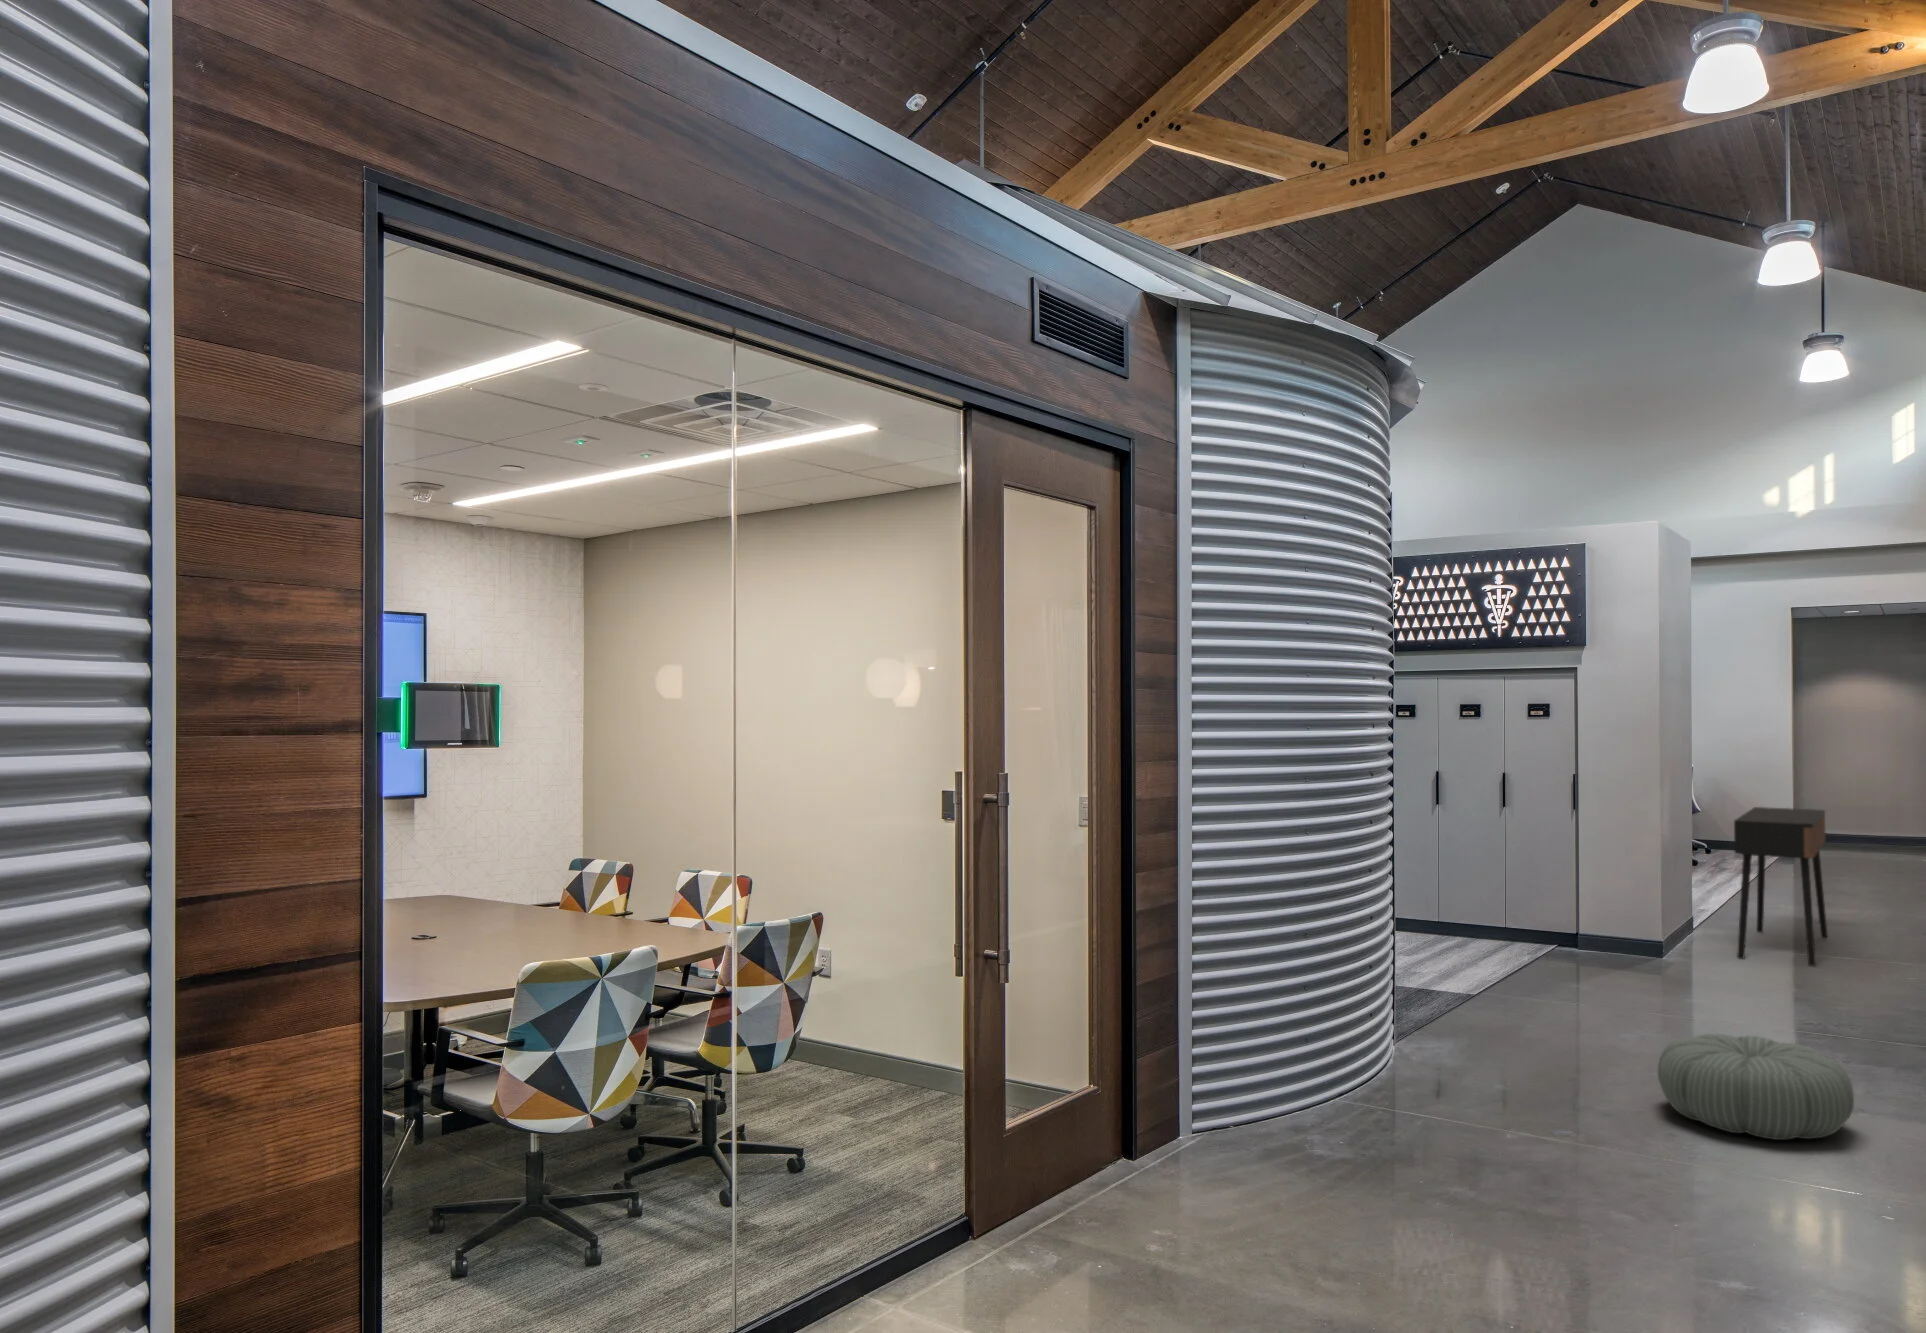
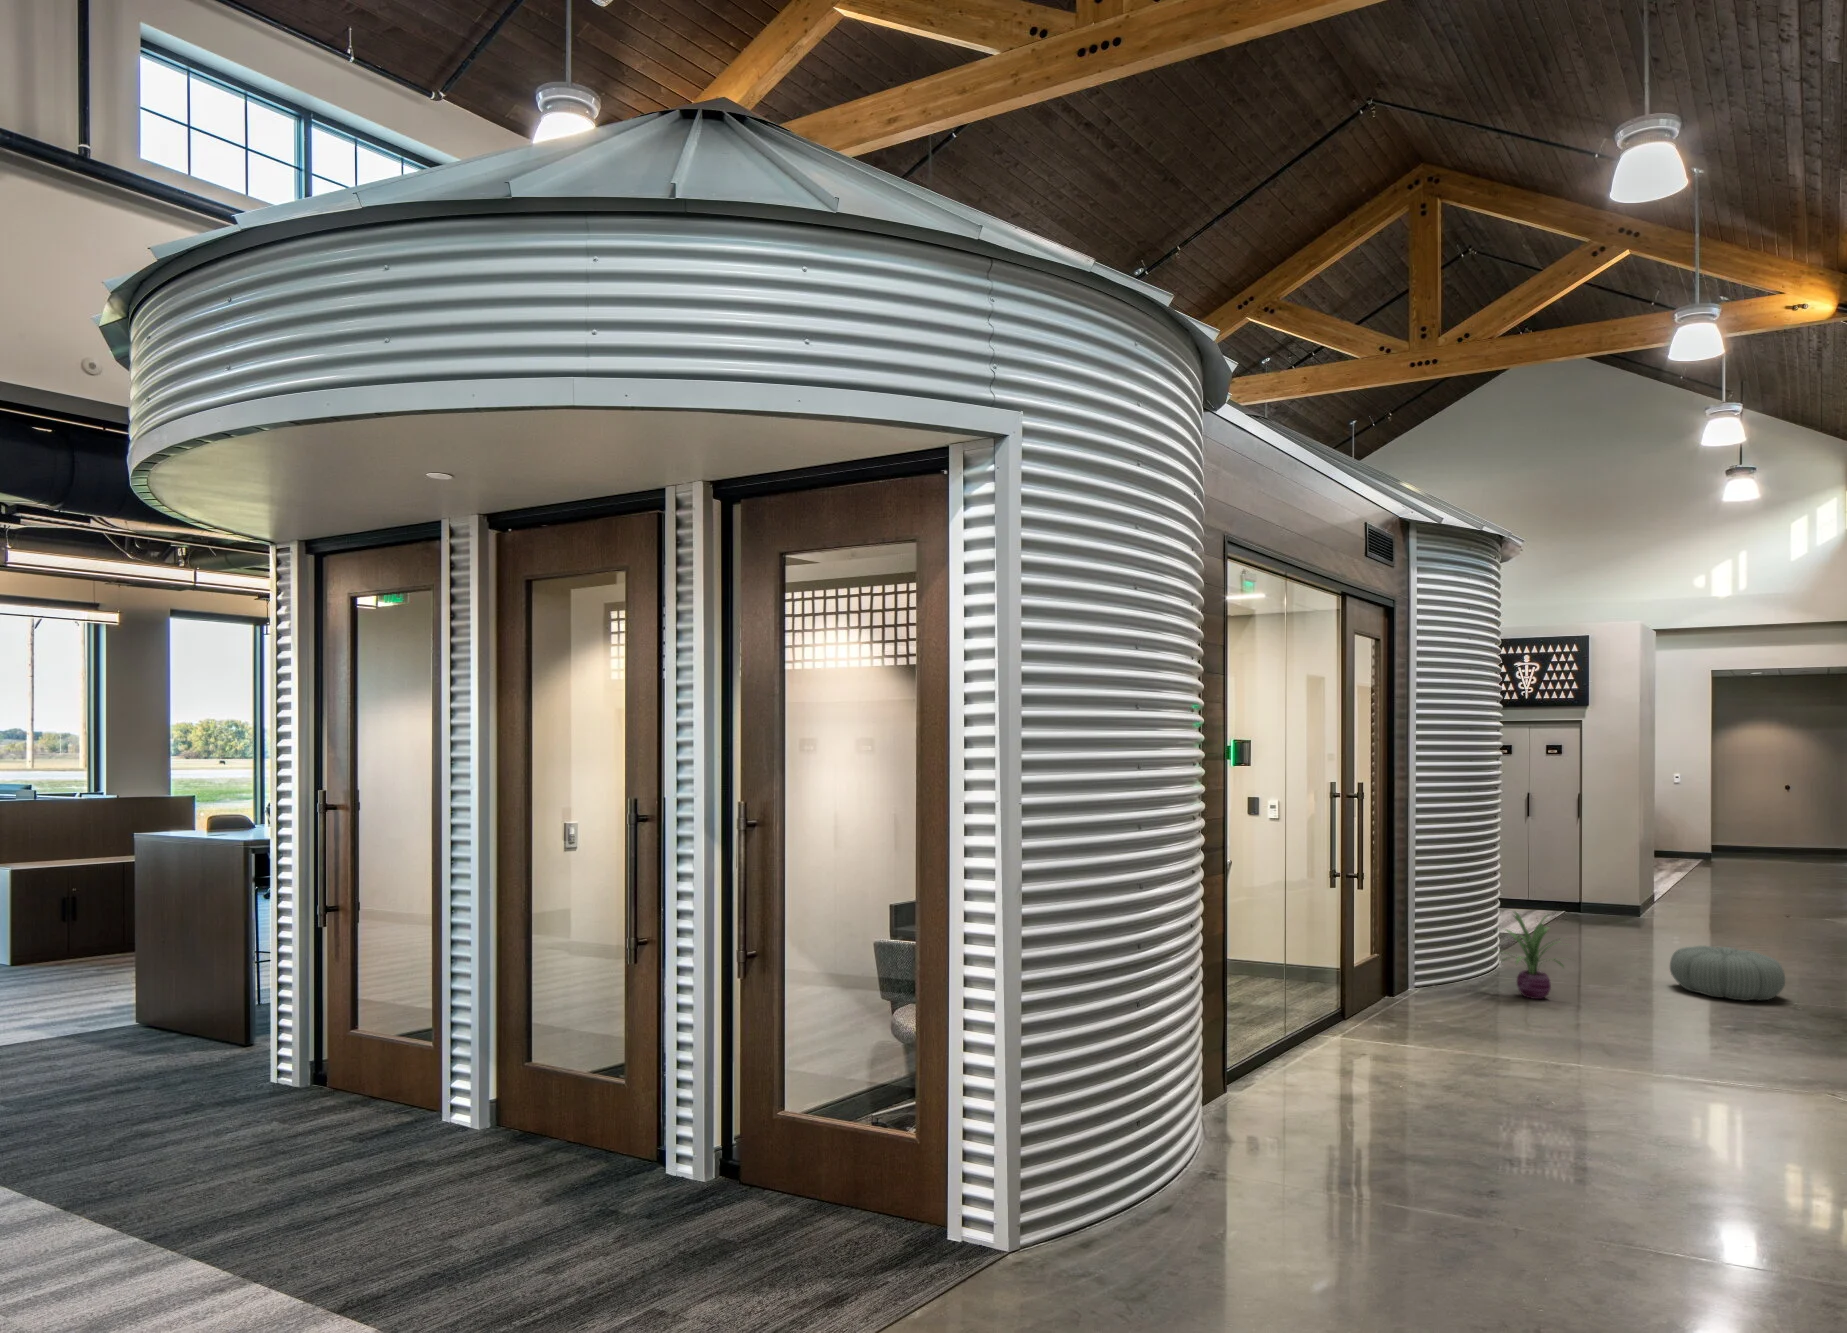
console table: present [1734,807,1827,967] -> none [1691,820,1750,927]
decorative plant: none [1306,988,1484,1150] -> present [1503,912,1564,999]

